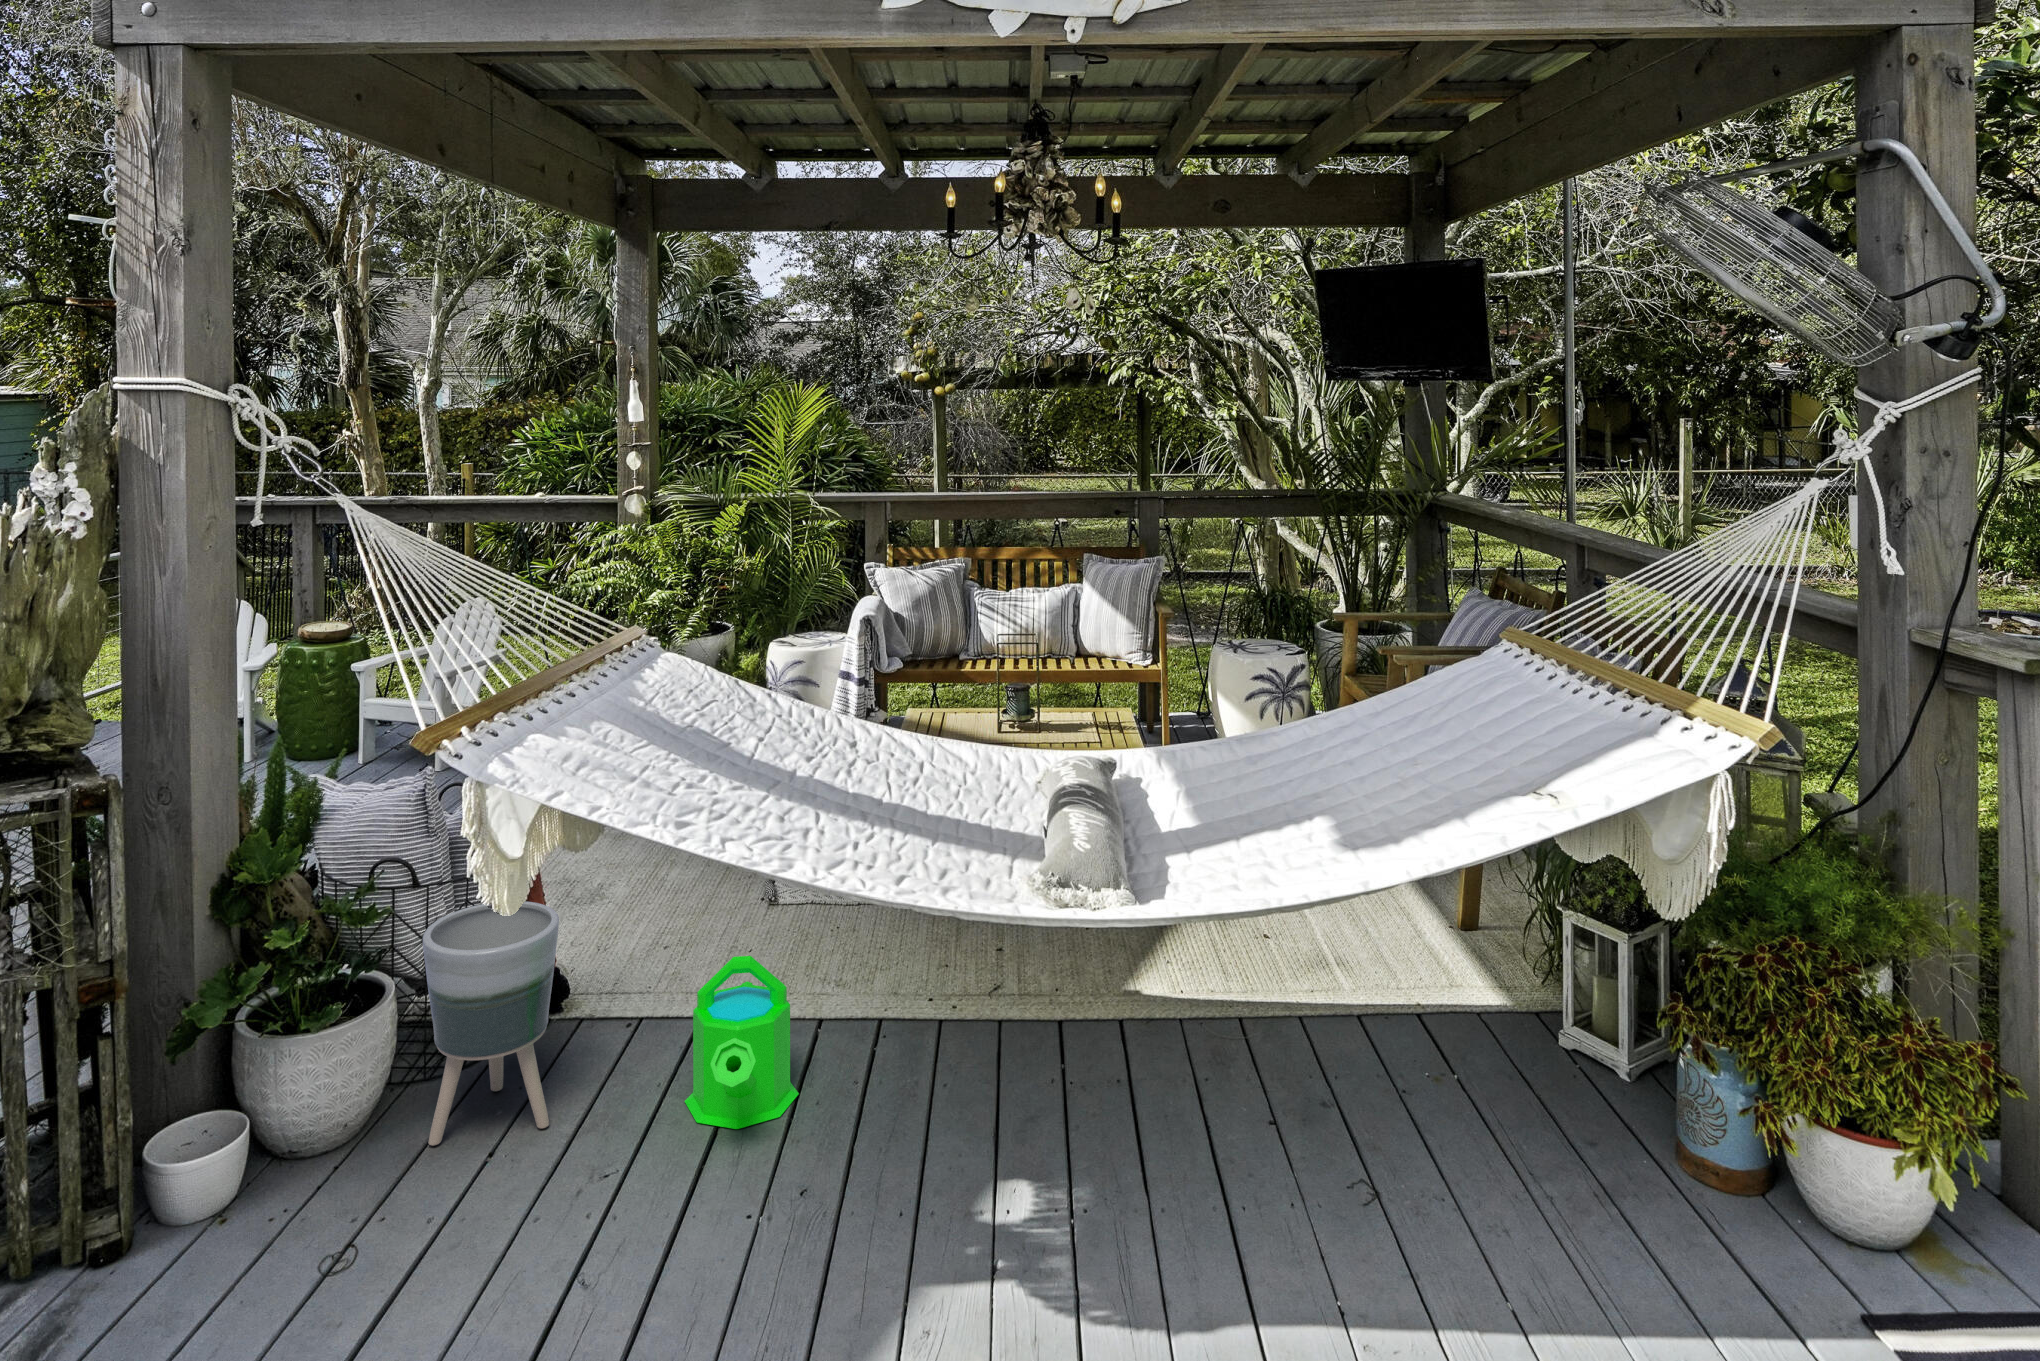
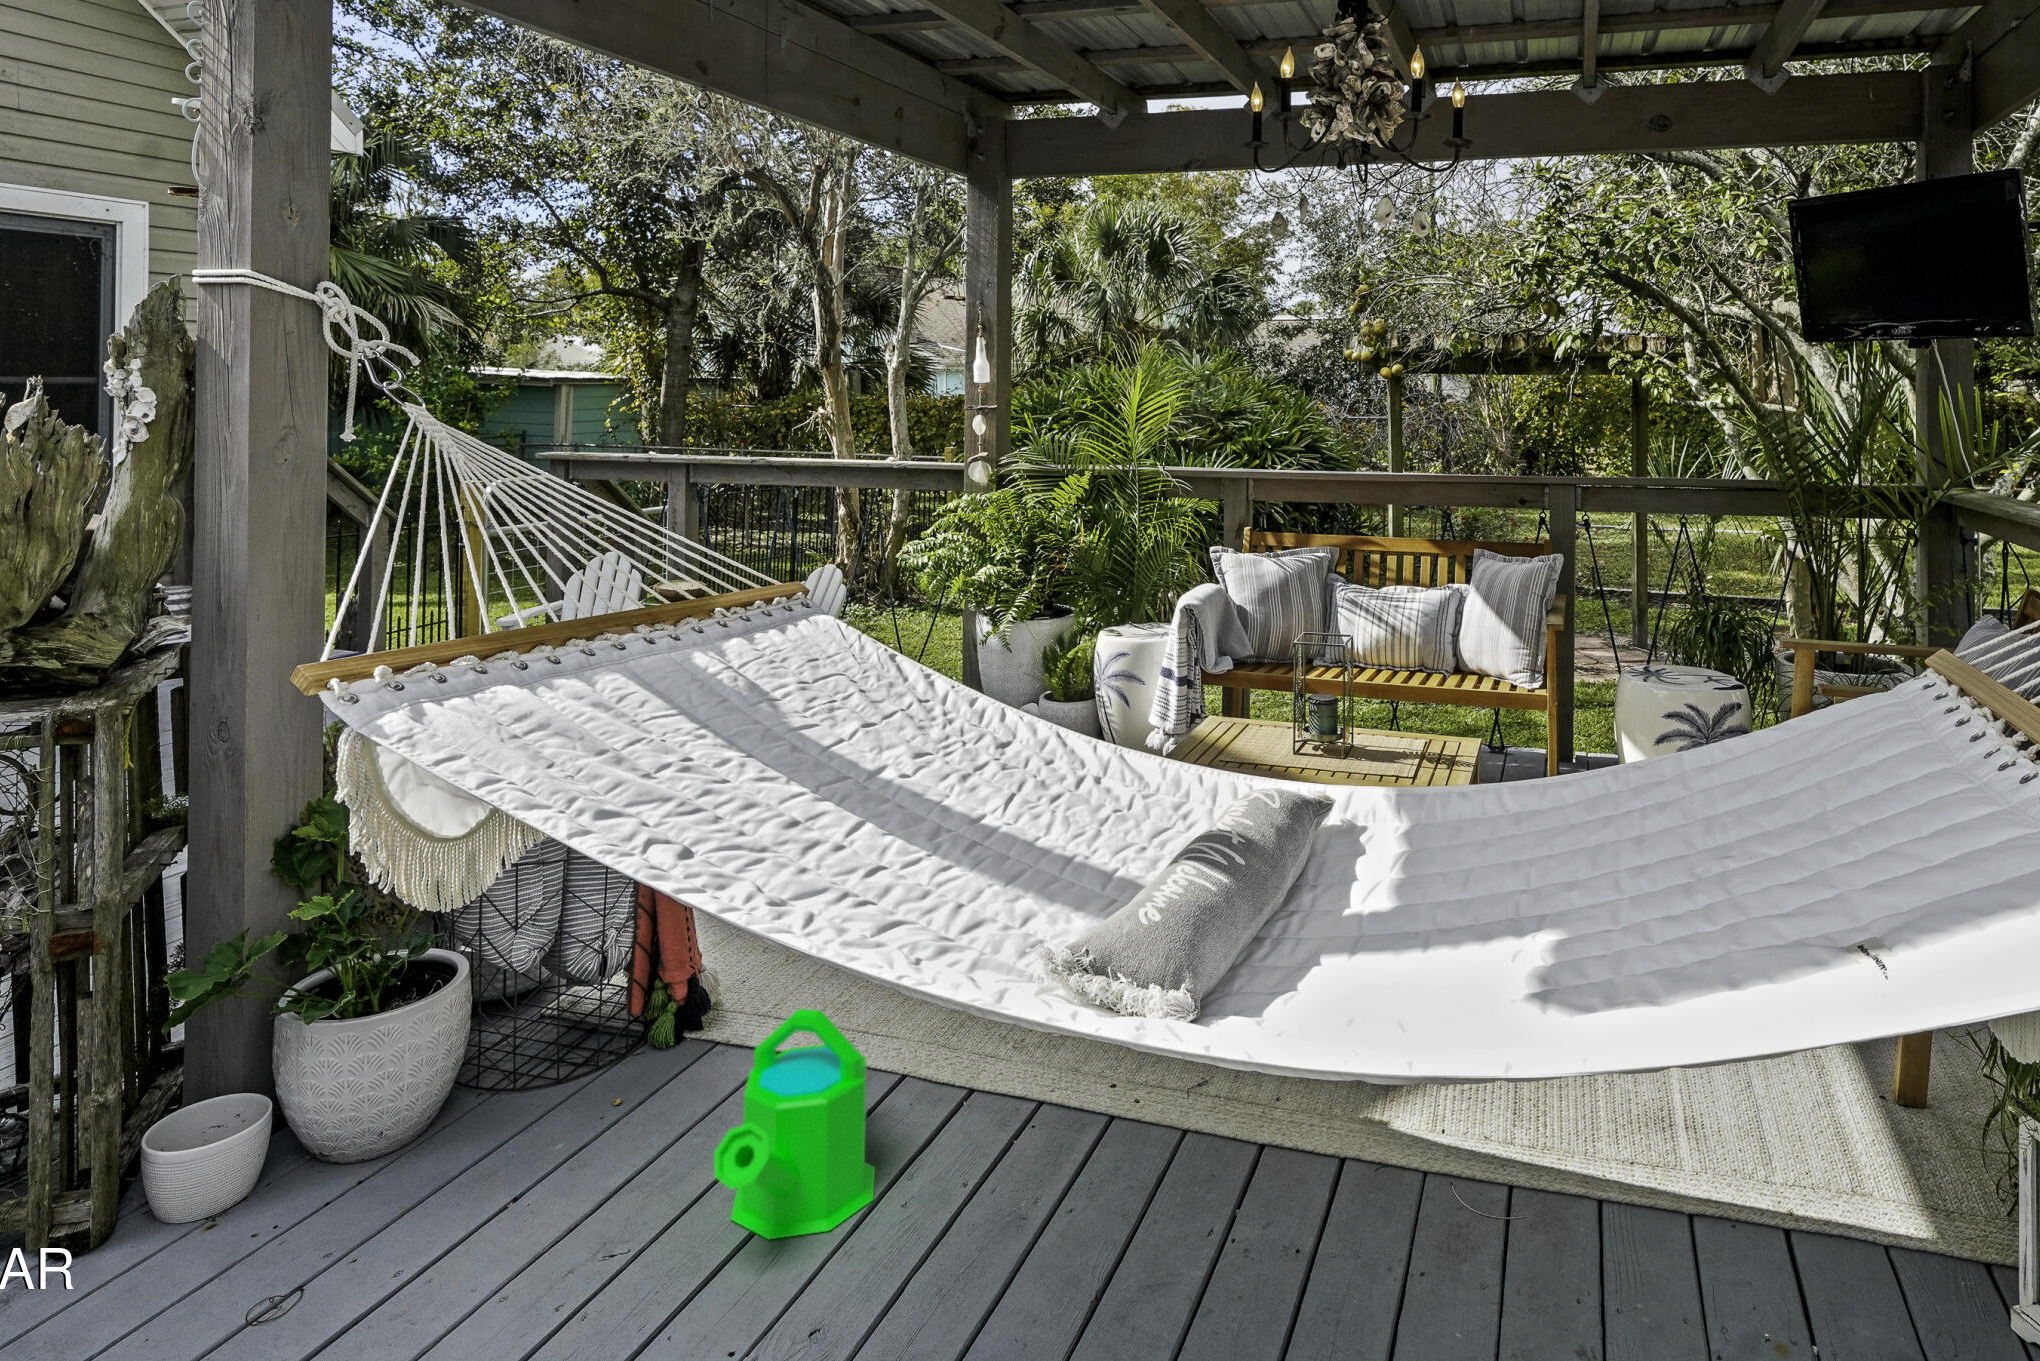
planter: present [423,901,559,1146] -> none [430,902,610,1194]

